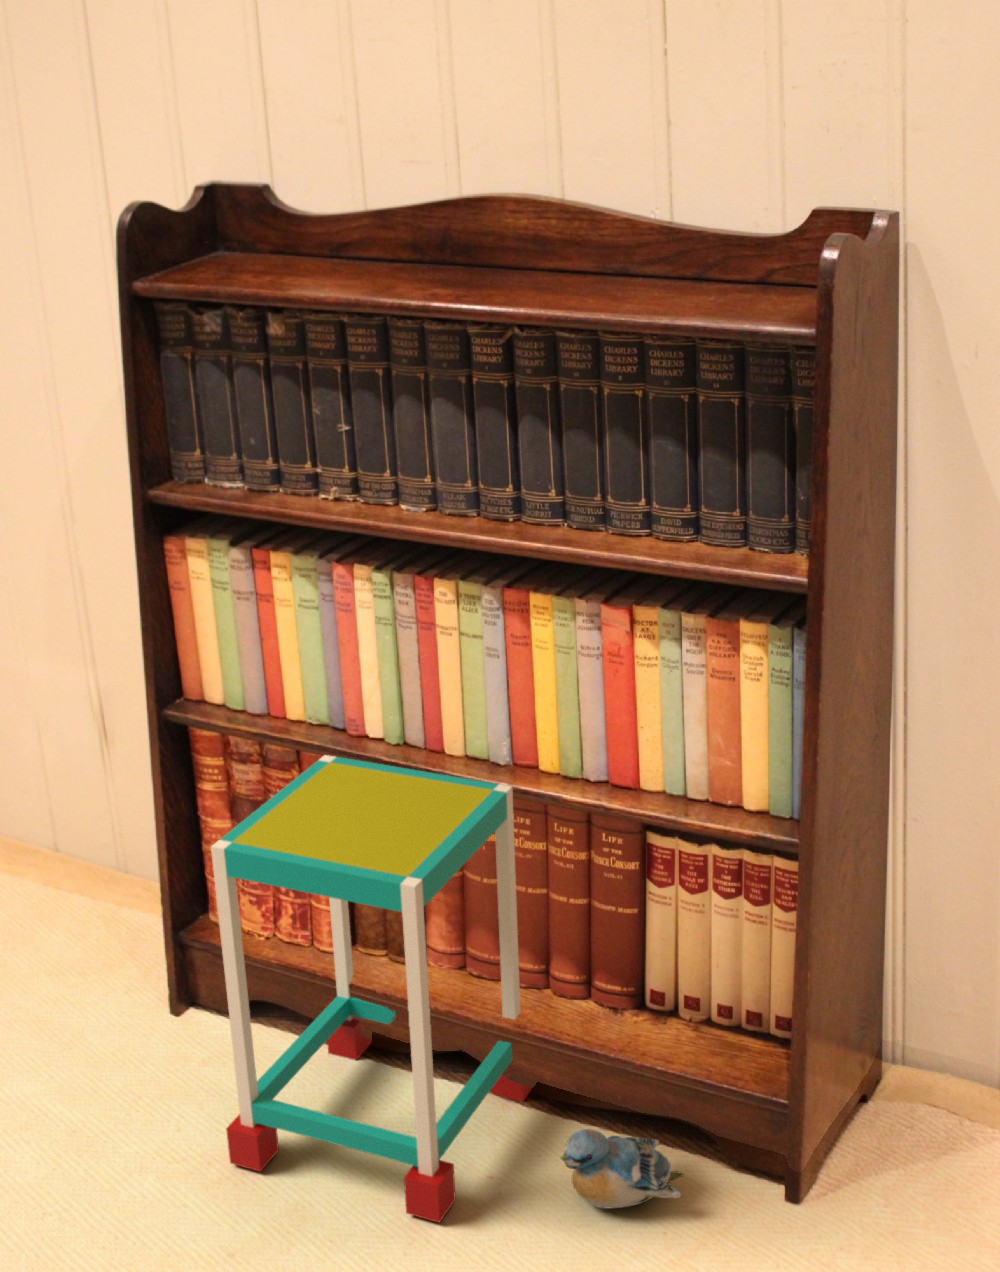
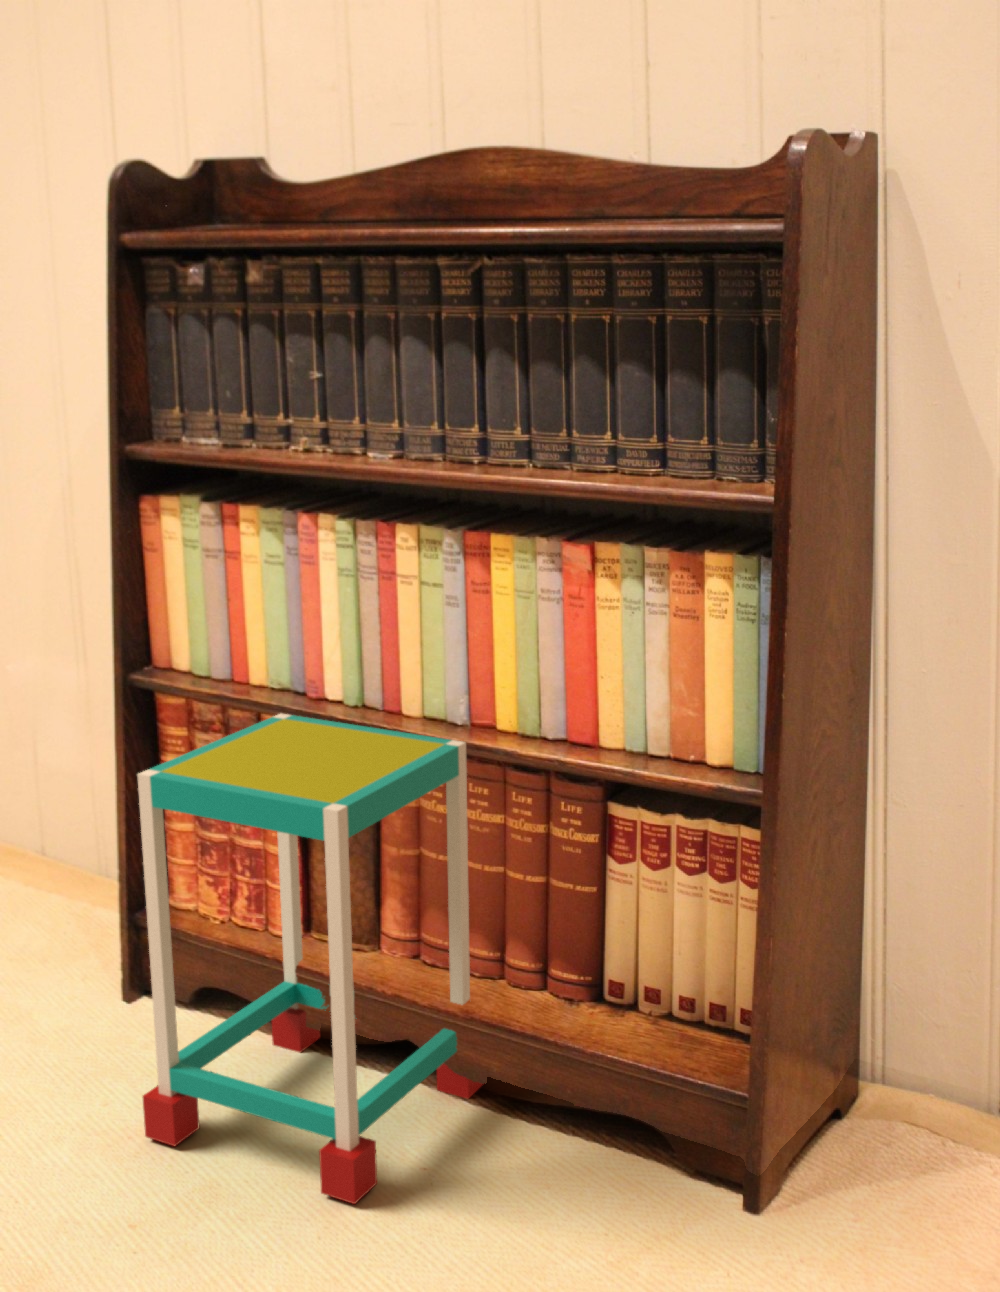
plush toy: present [561,1129,684,1208] -> none [489,1108,628,1200]

